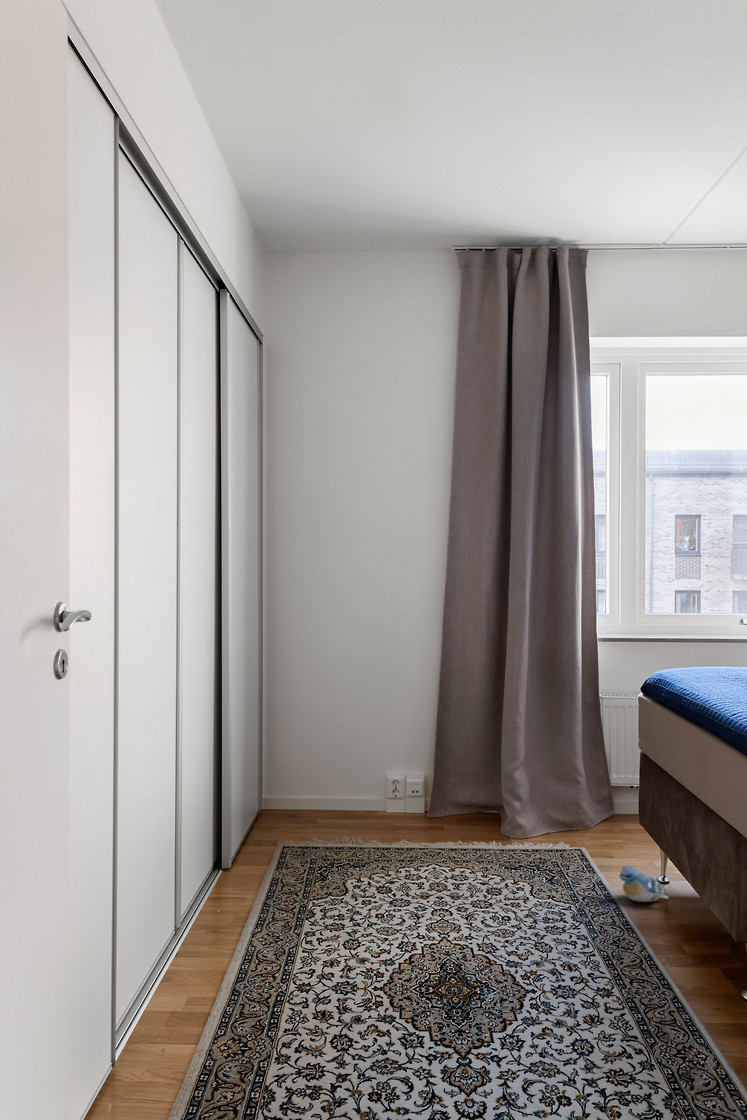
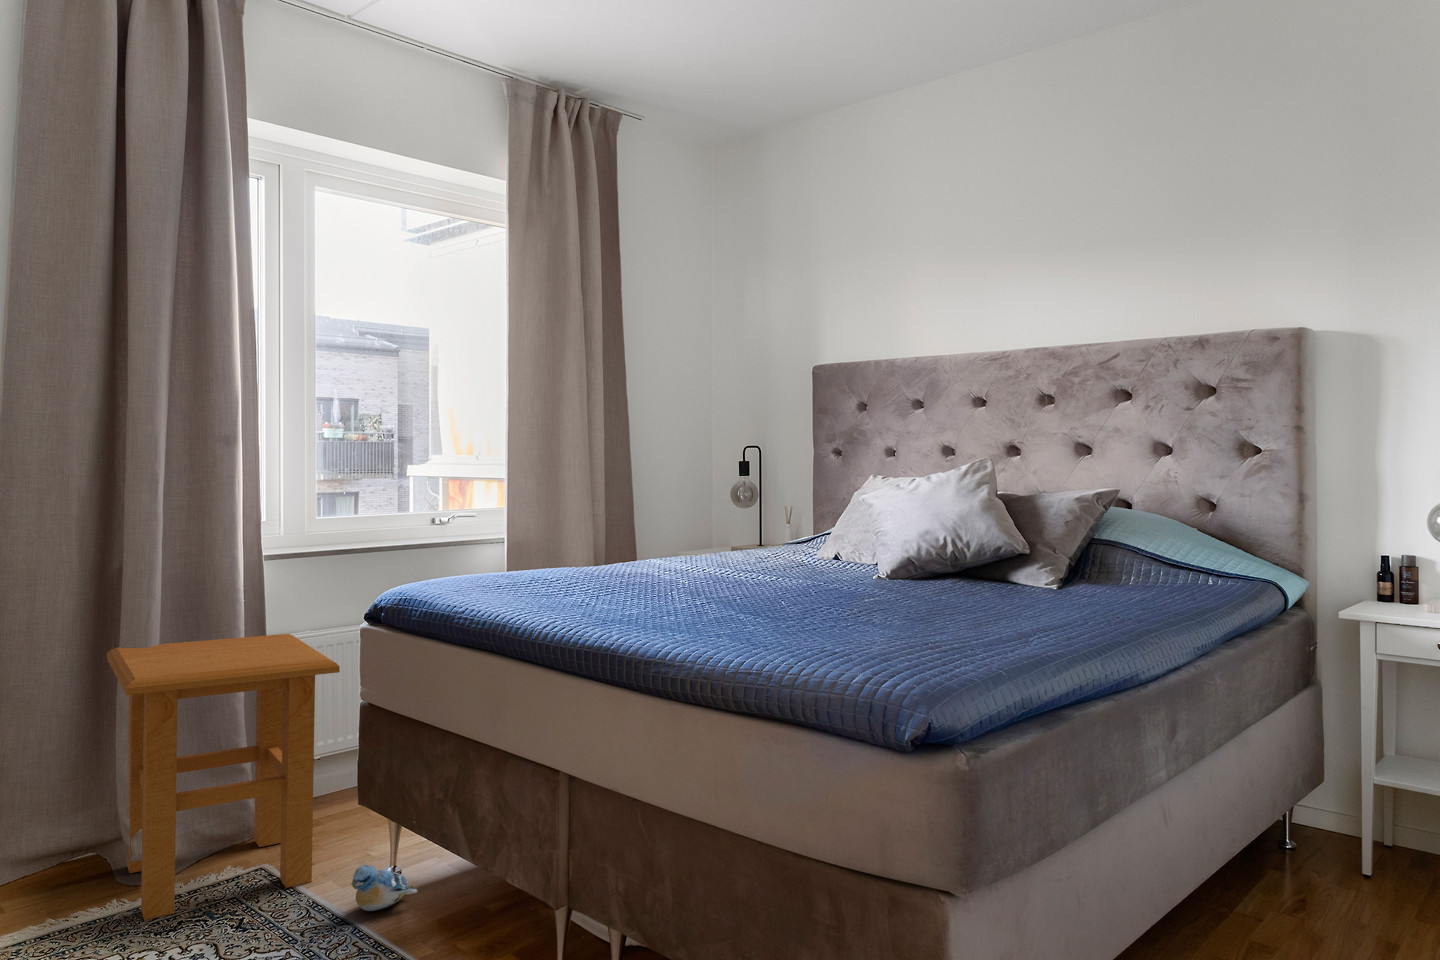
side table: none [492,688,622,869] -> present [107,634,340,920]

